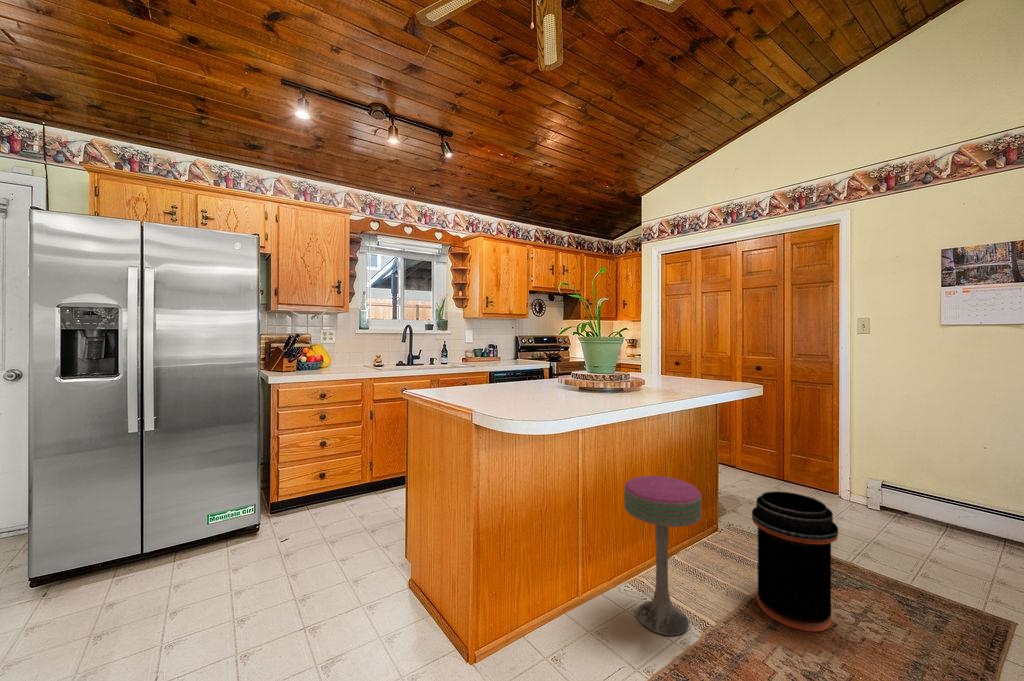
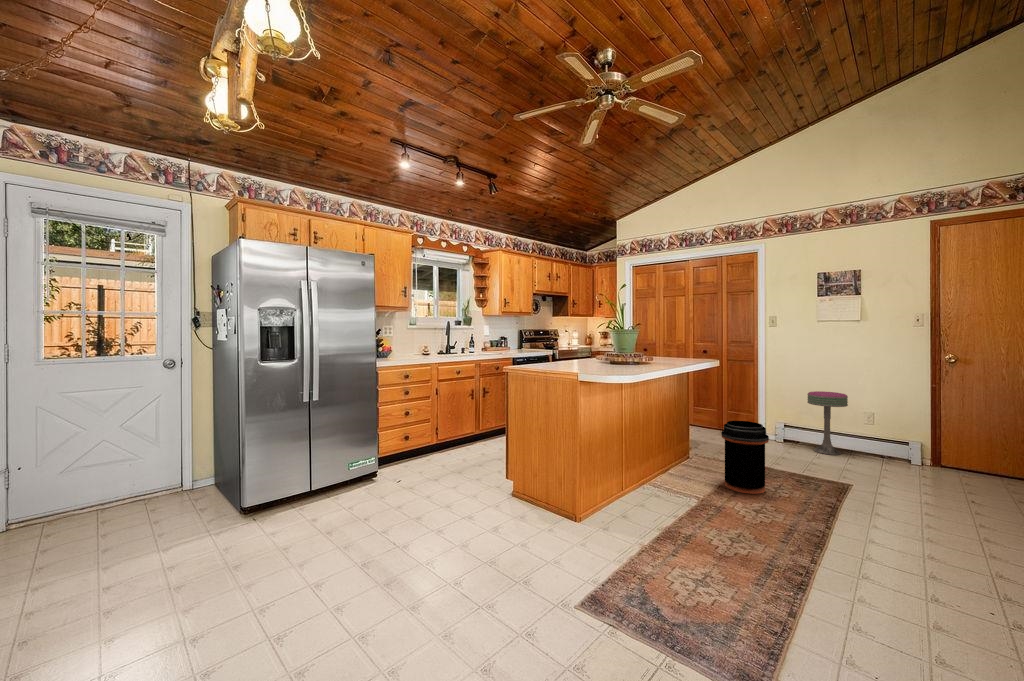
bar stool: present [624,476,702,635] -> present [807,391,848,455]

